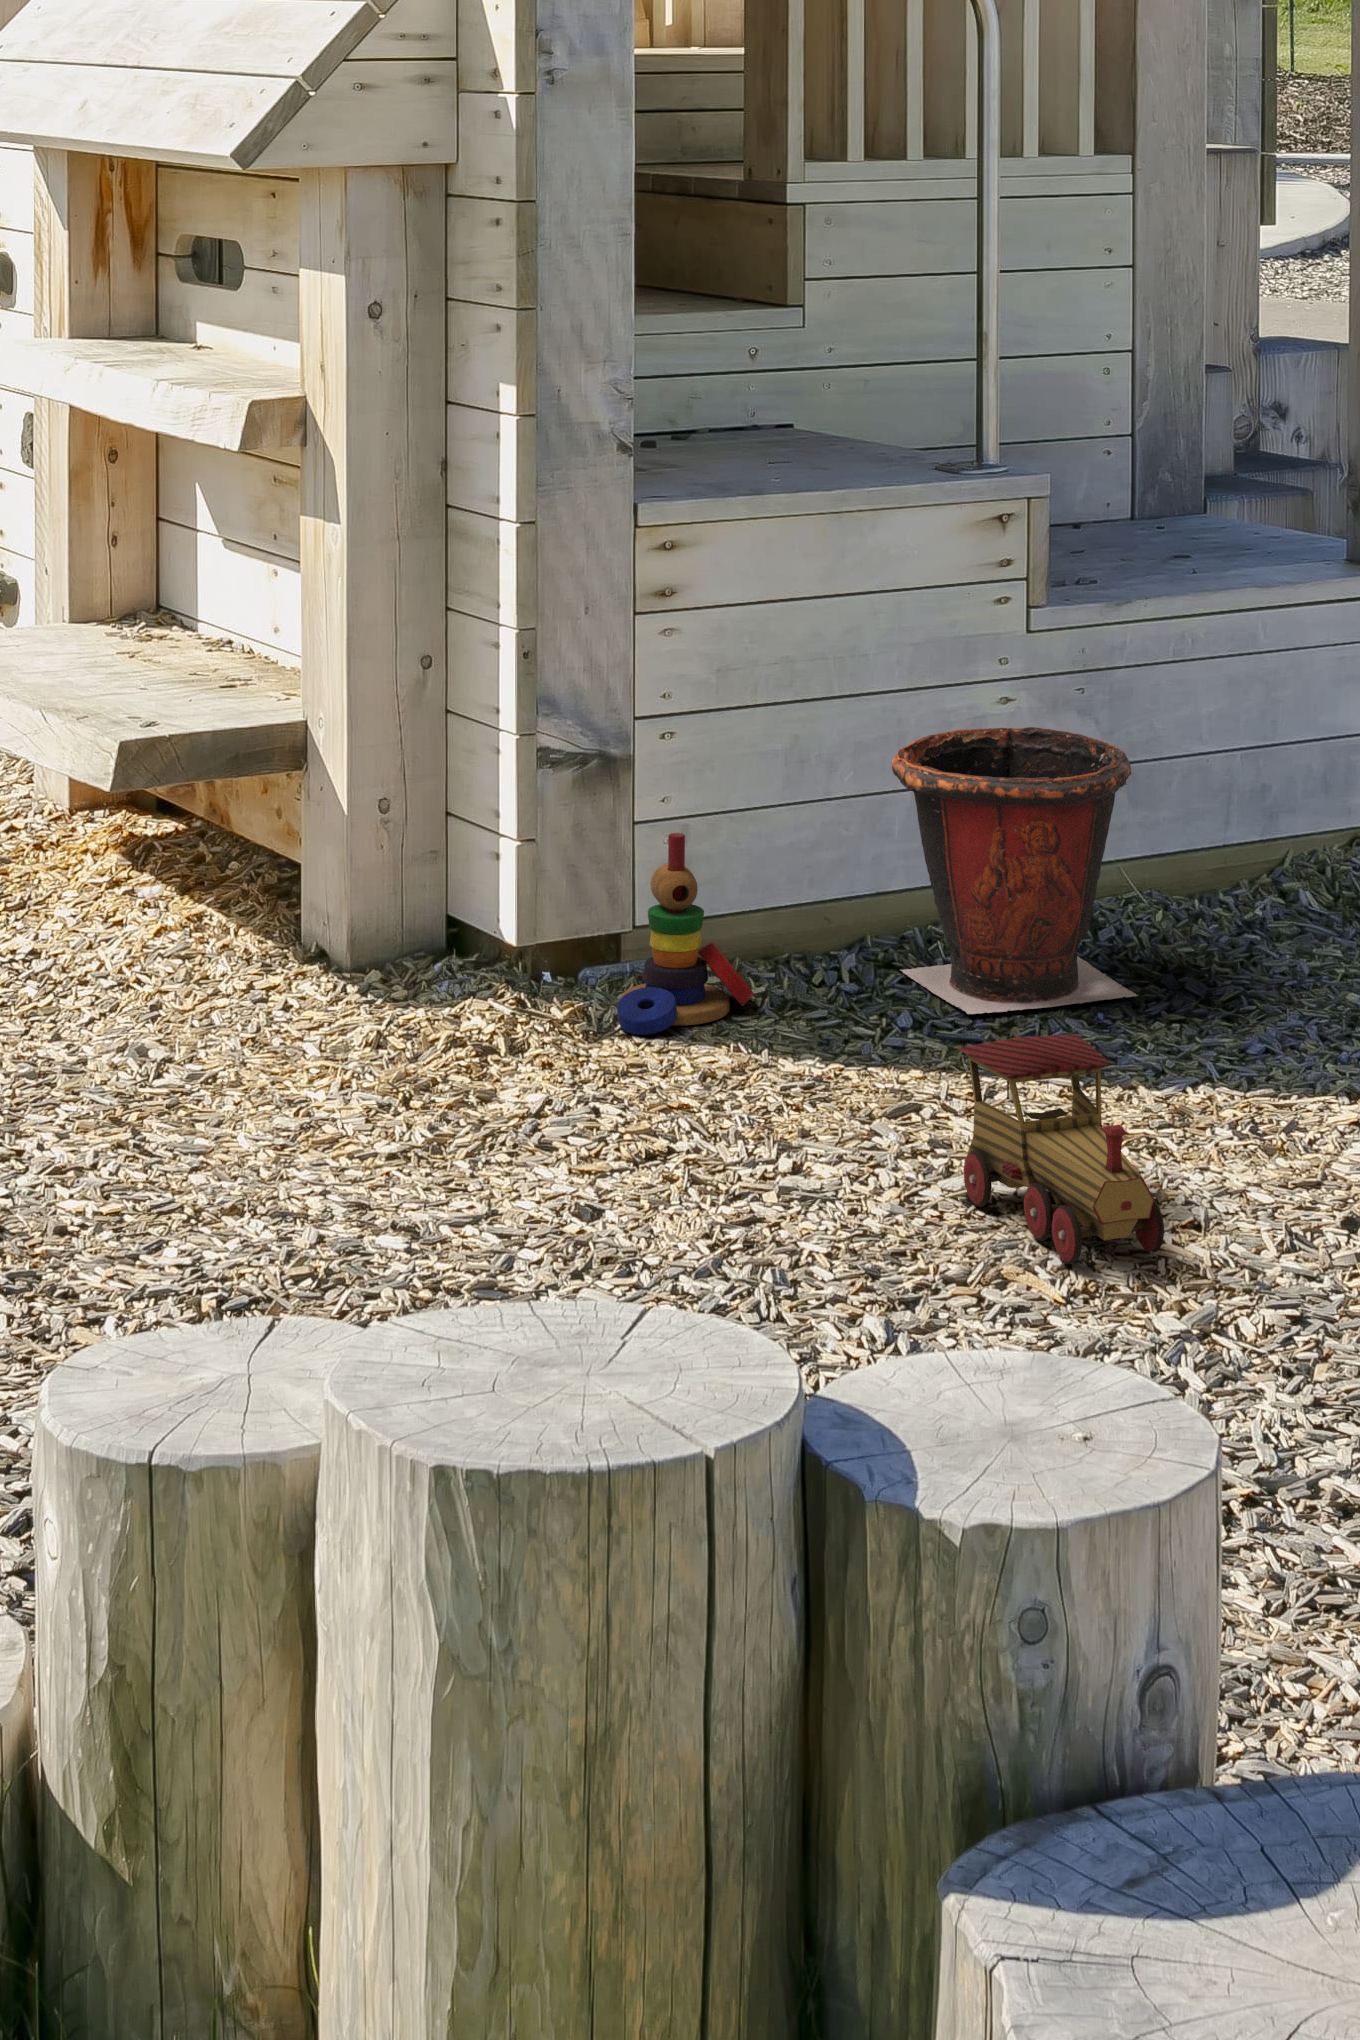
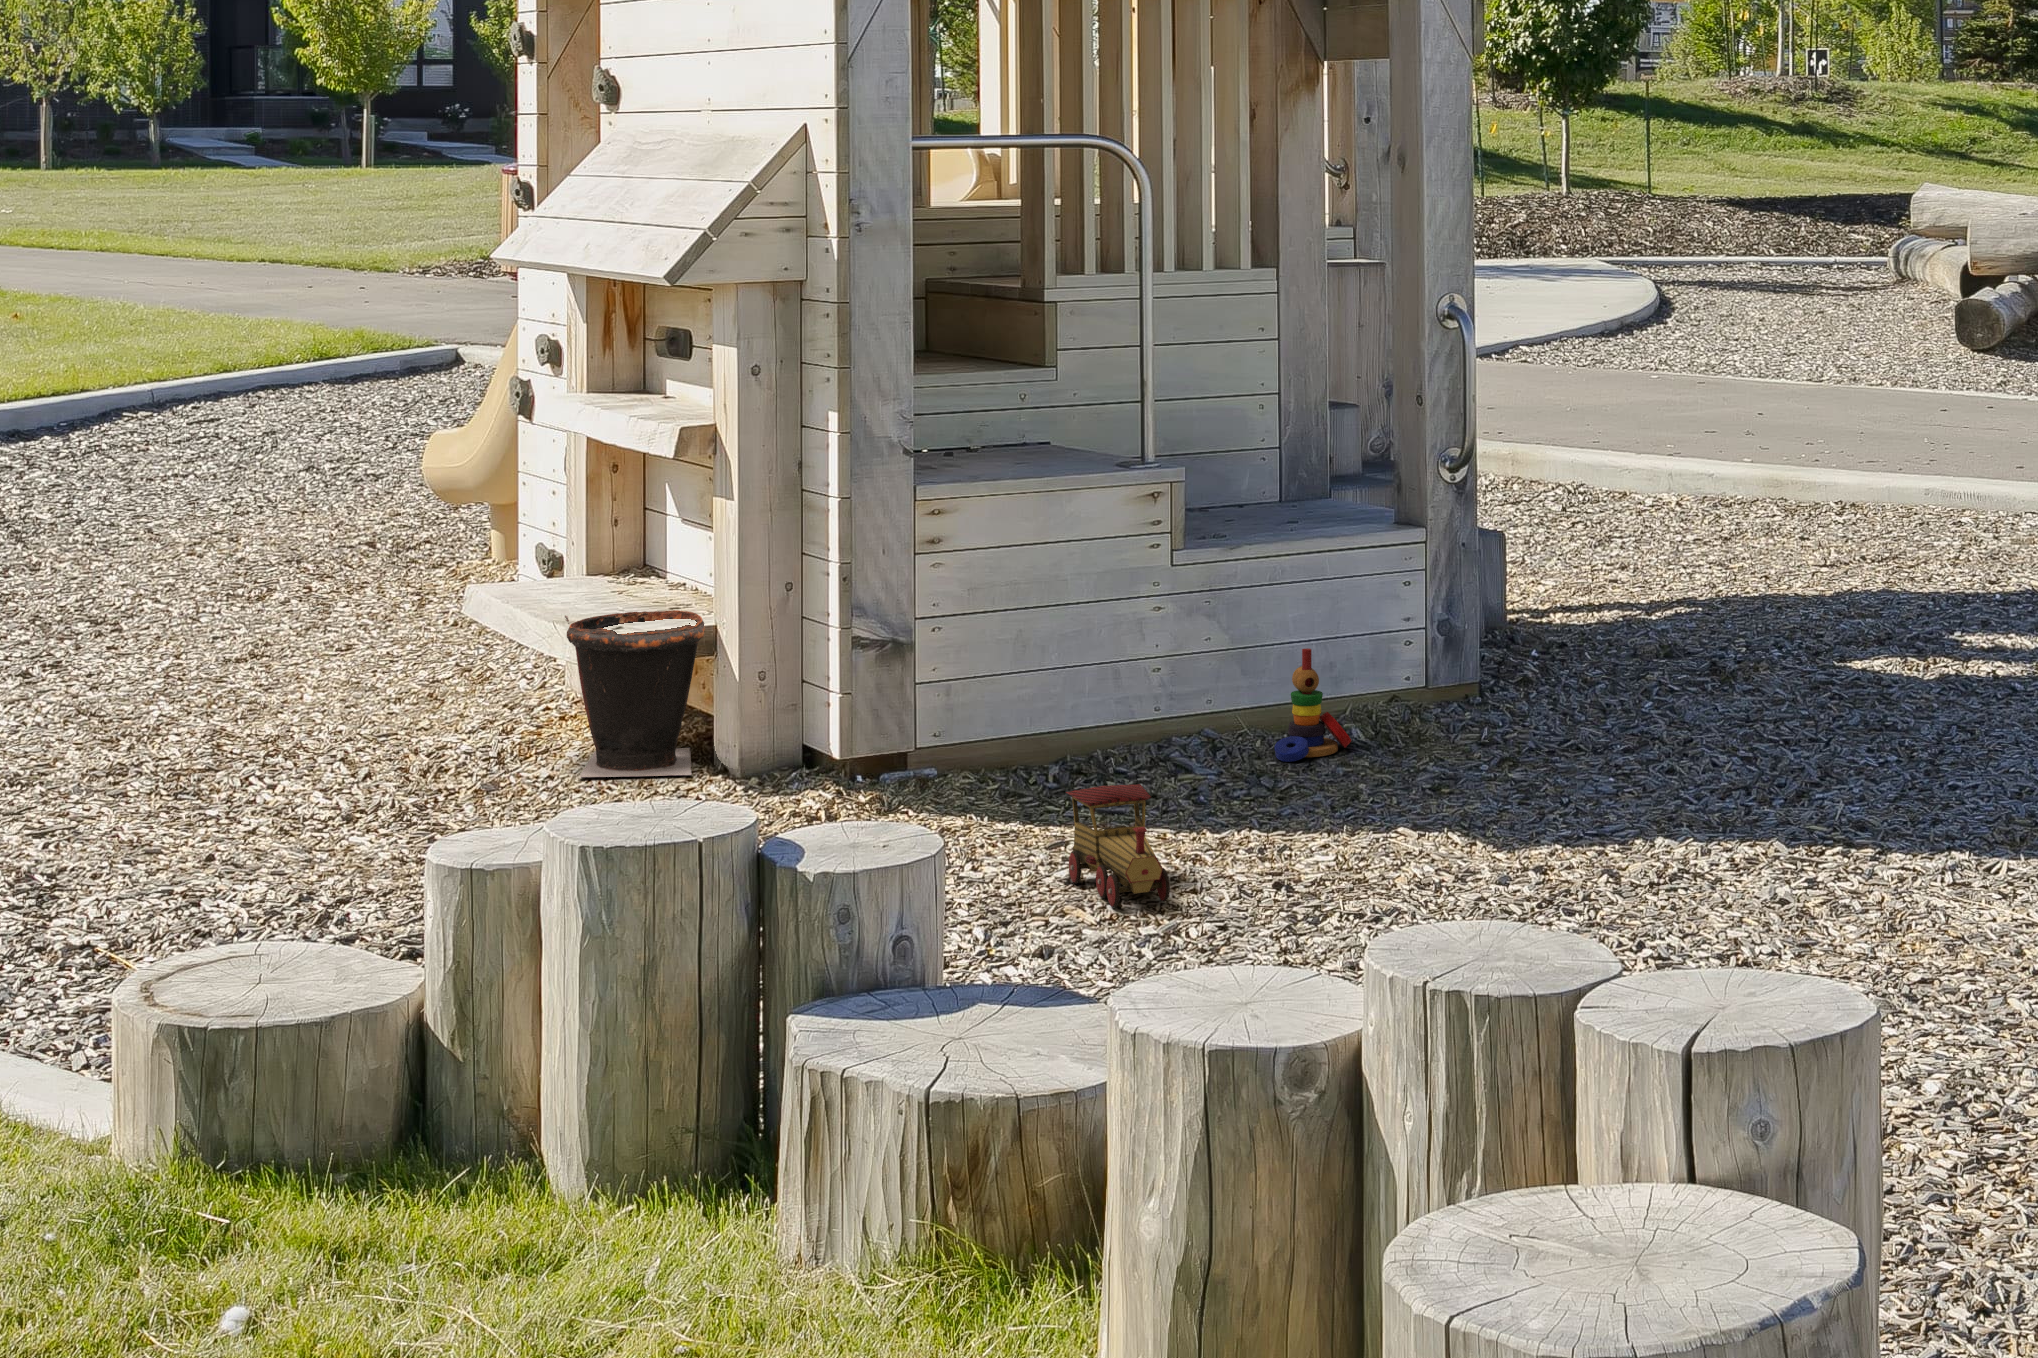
waste bin: present [892,722,1138,1014] -> present [565,610,705,777]
stacking toy: present [617,833,754,1035] -> present [1275,648,1351,762]

